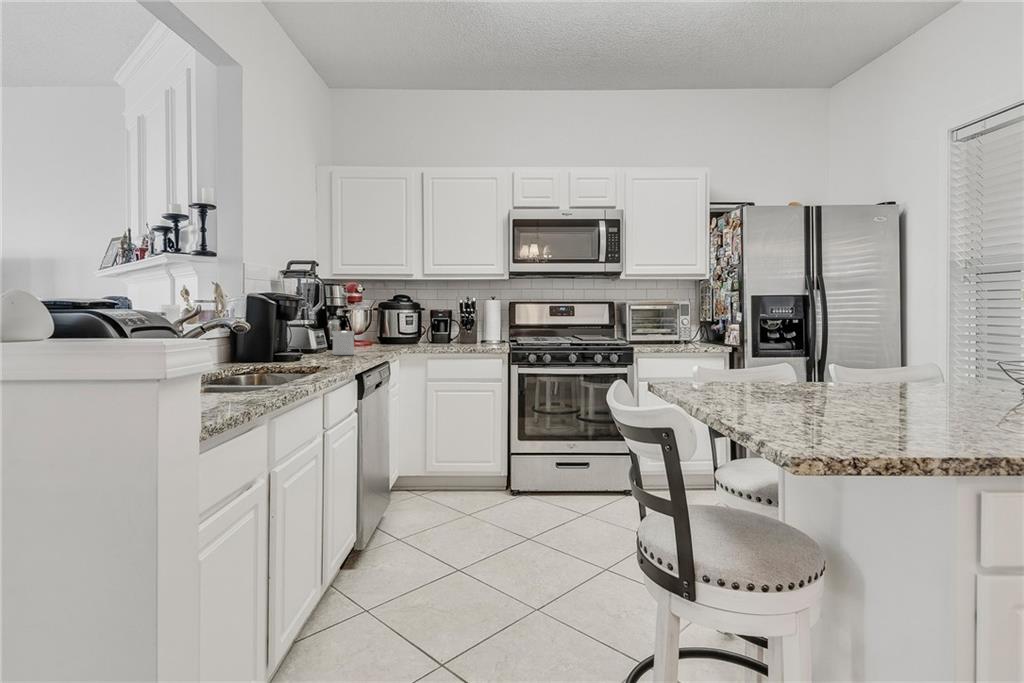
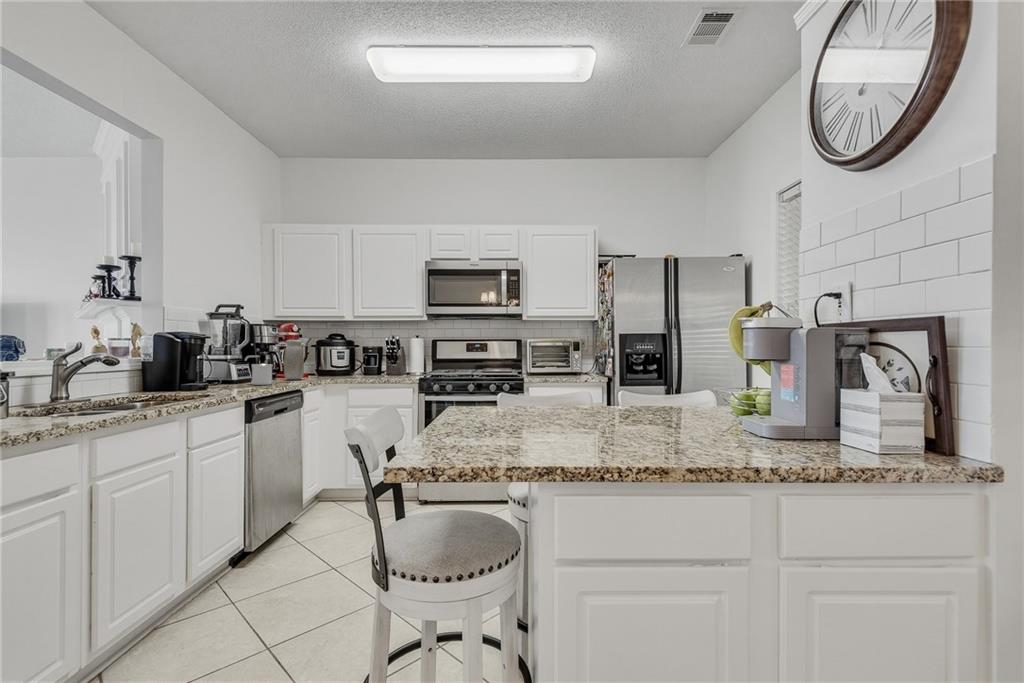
vase: none [355,302,375,349] -> present [284,340,304,380]

